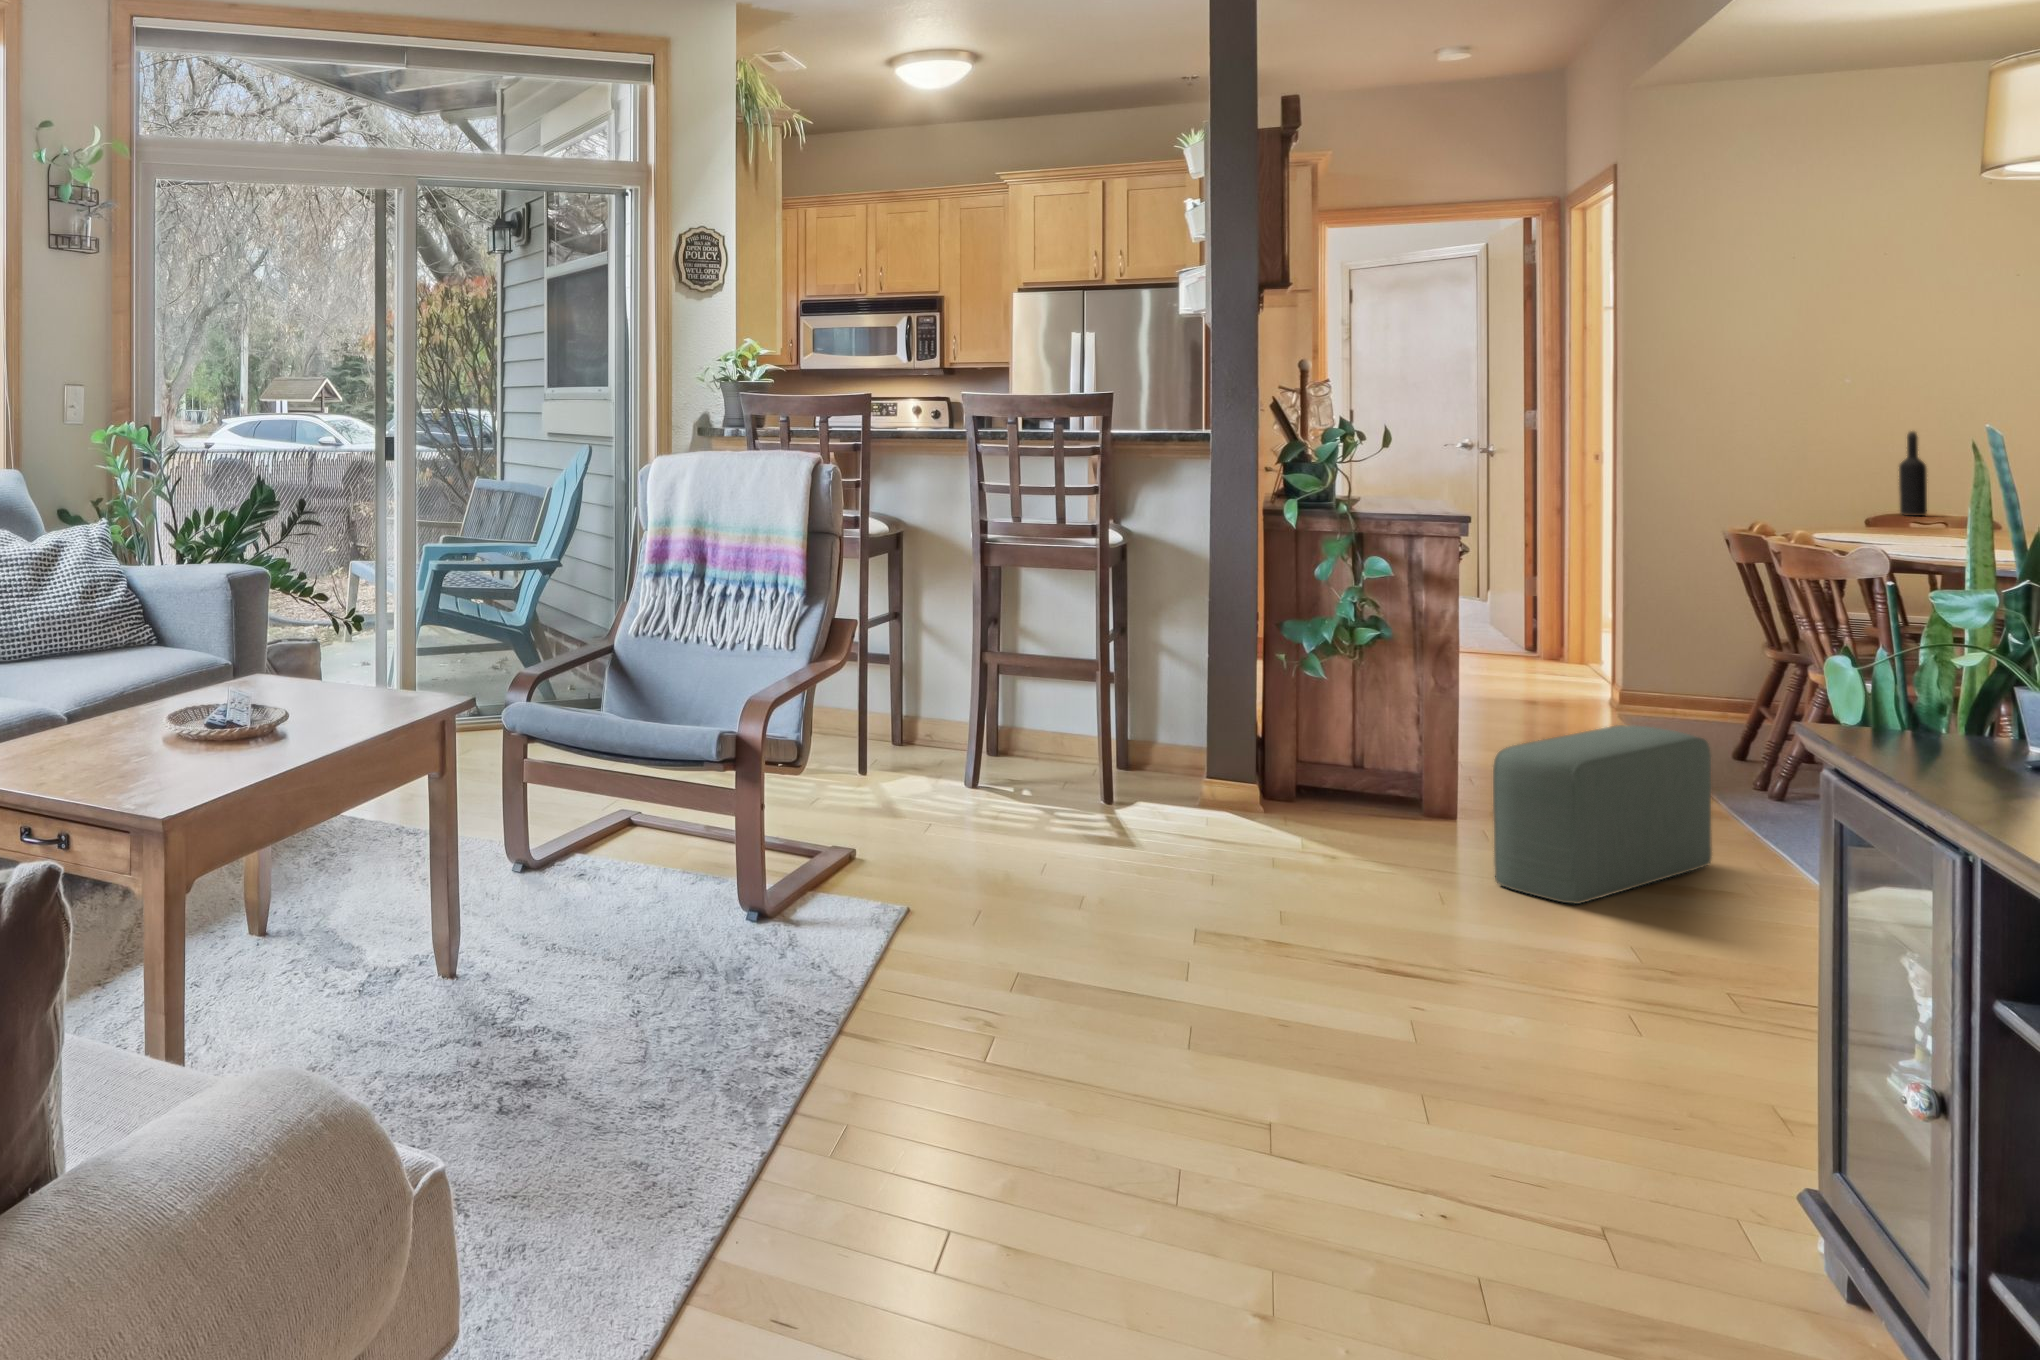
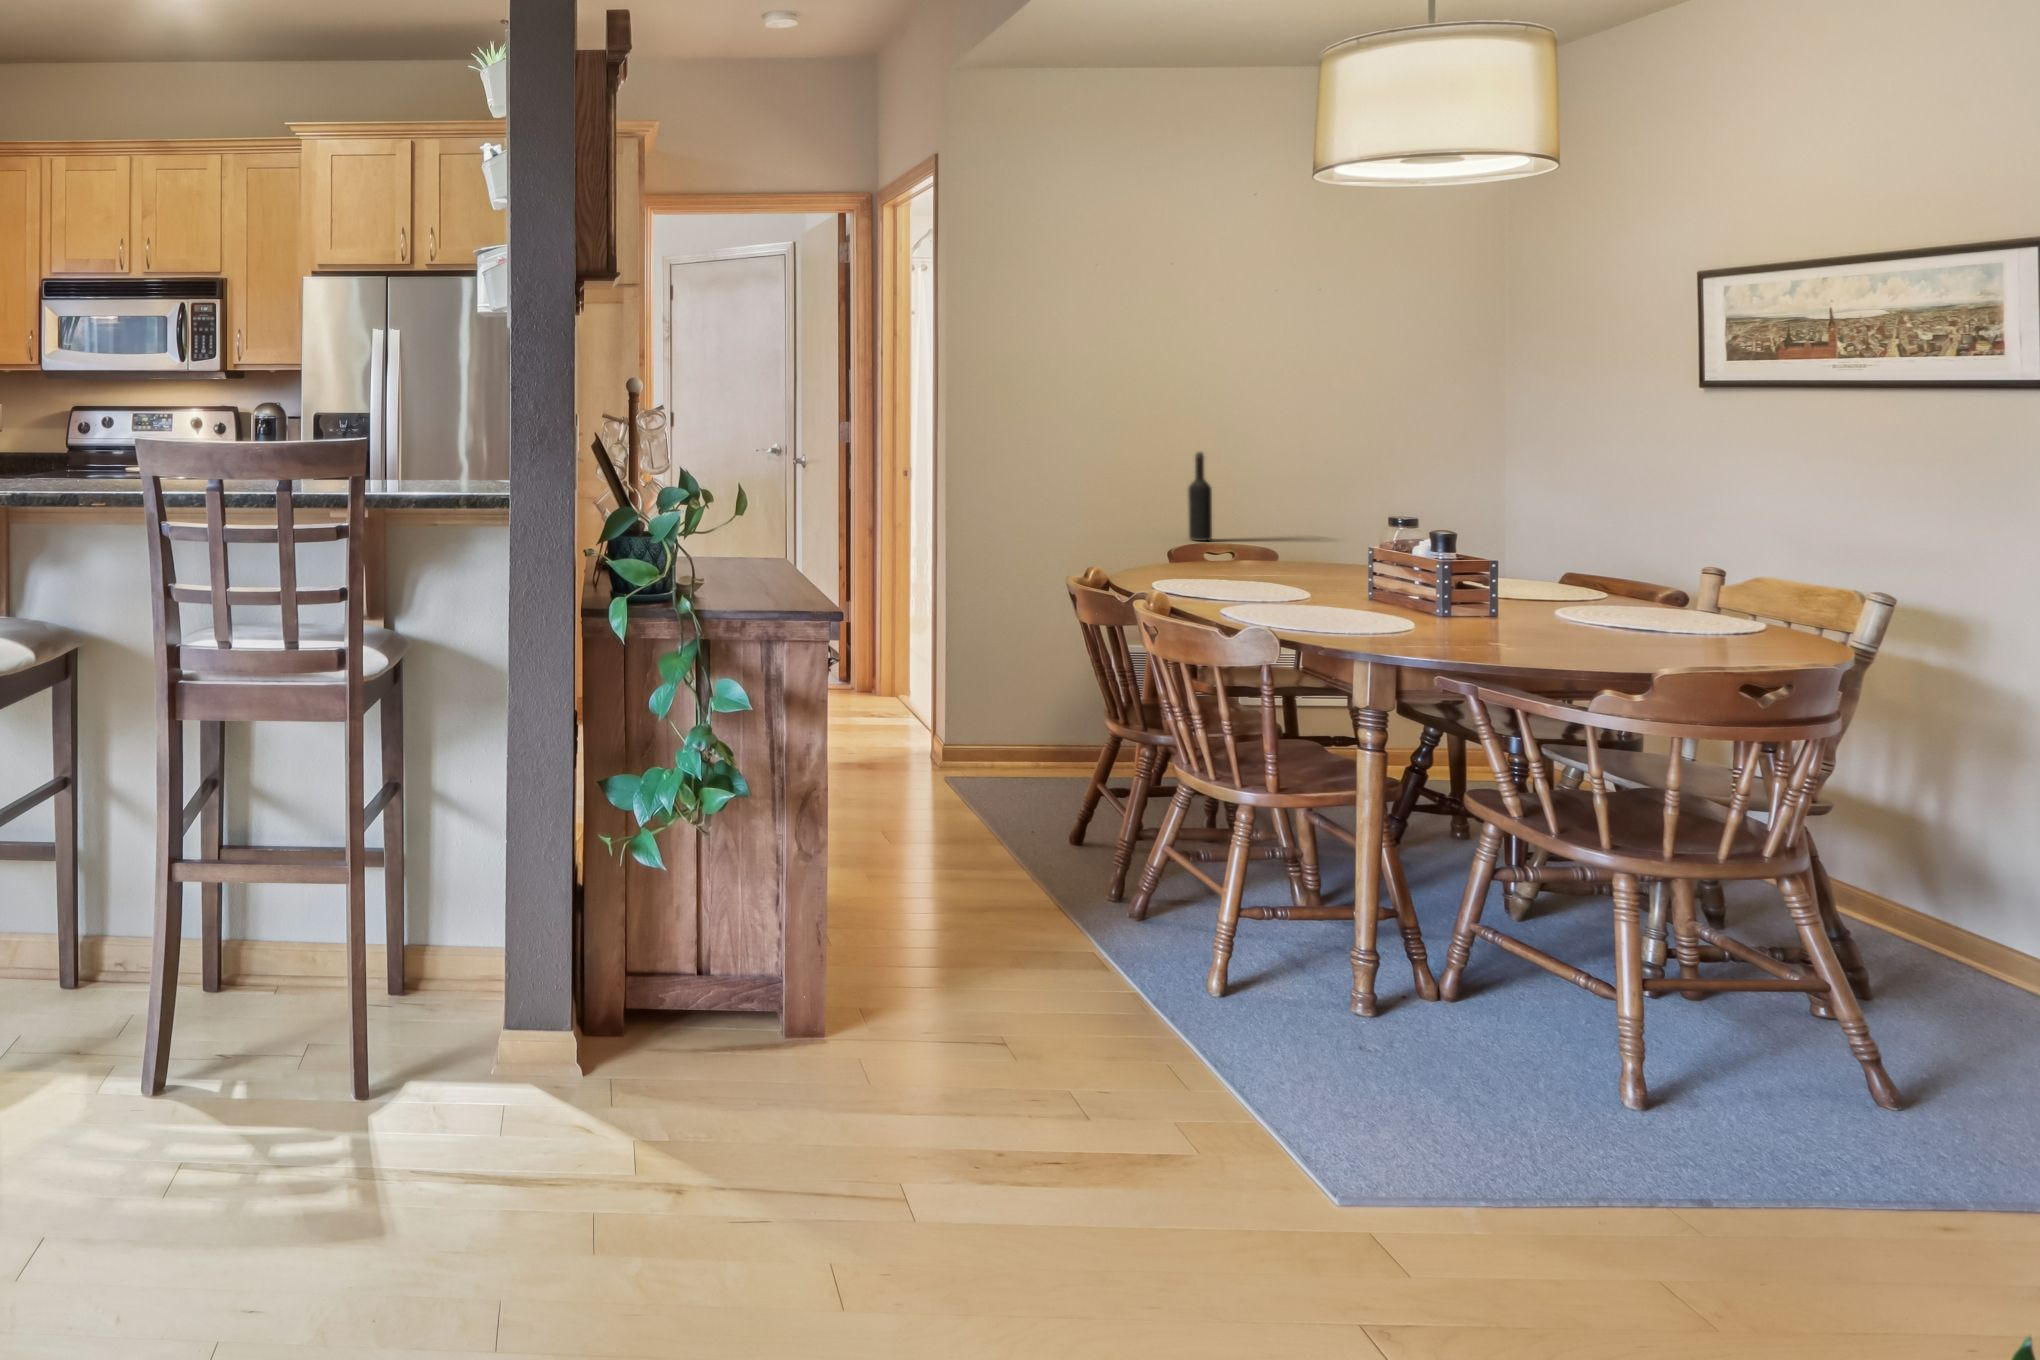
pouf: present [1493,725,1712,904] -> none [907,913,1145,1284]

